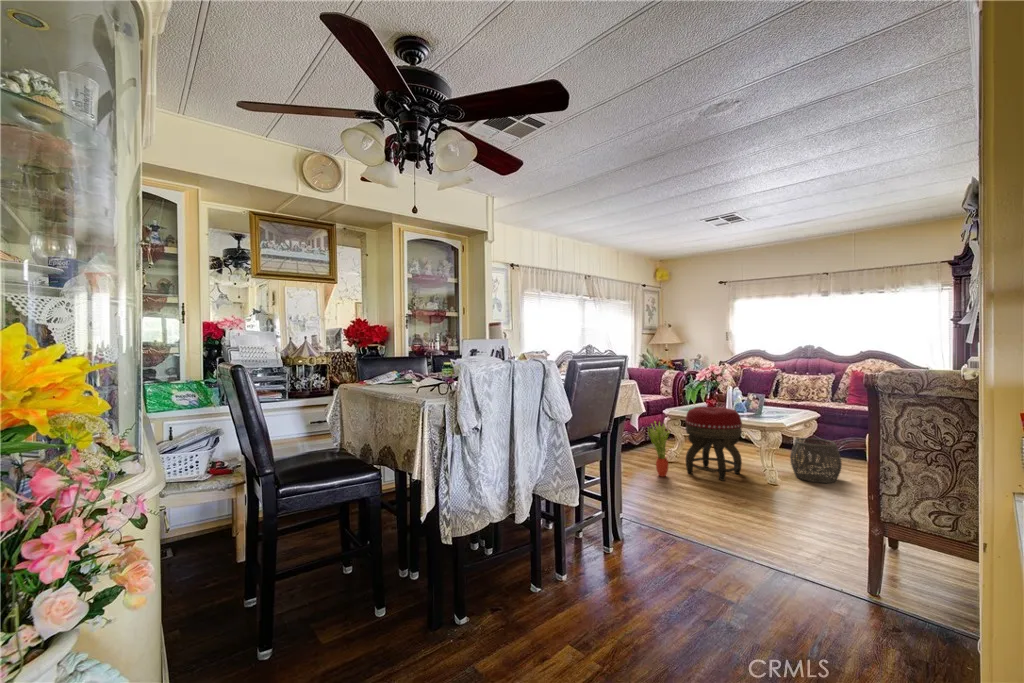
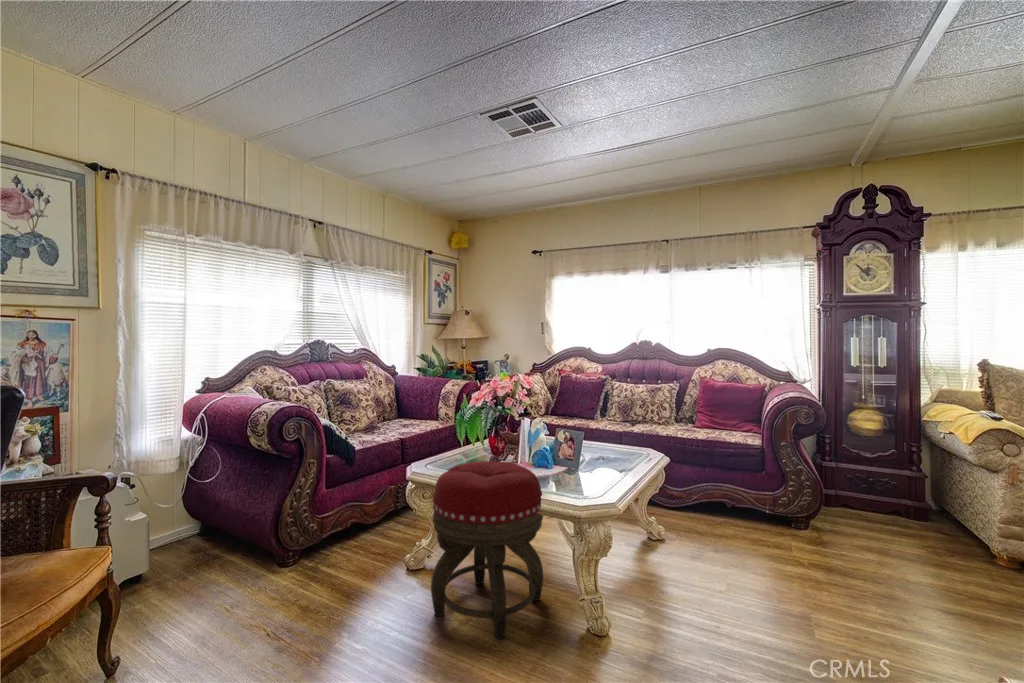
potted plant: present [649,422,670,477] -> none [337,508,388,644]
woven basket: present [790,438,842,483] -> none [629,511,719,614]

